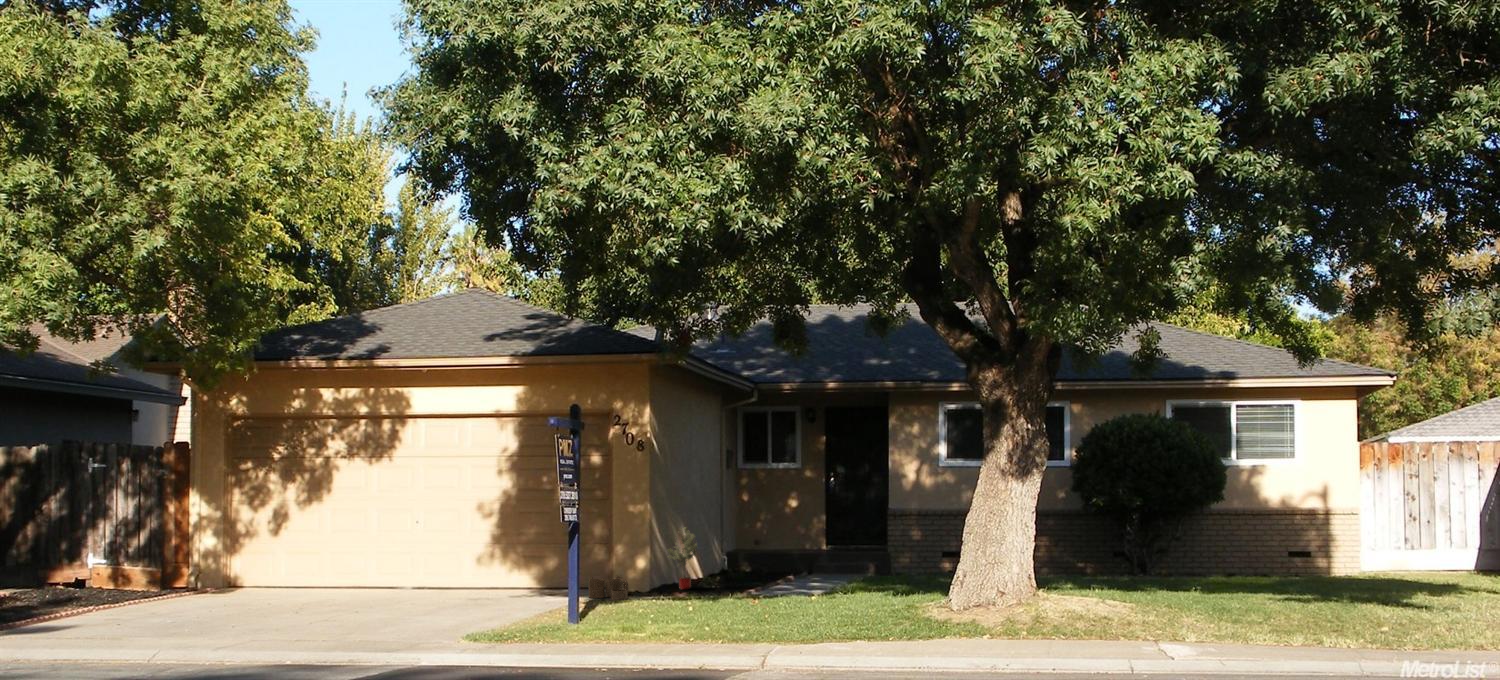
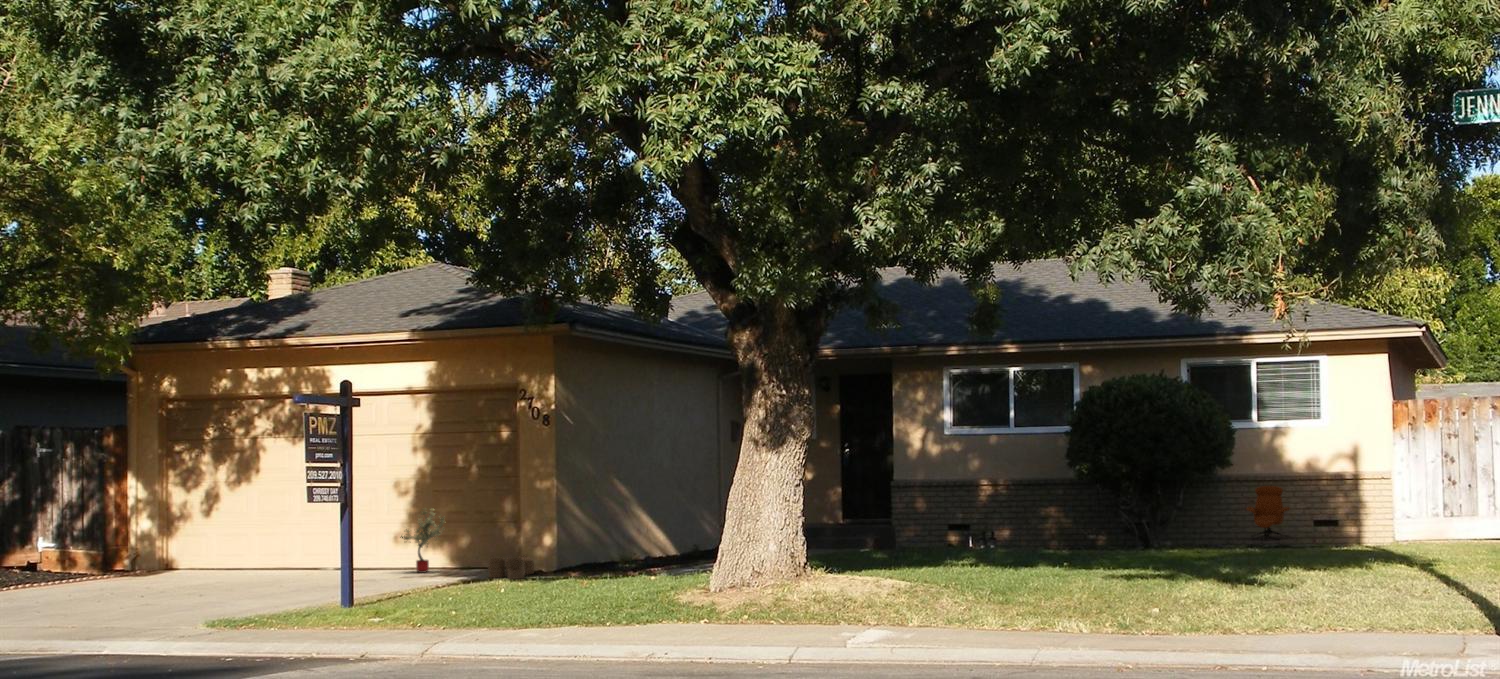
lounge chair: none [1233,518,1273,568] -> present [1247,486,1290,539]
potted tree: present [668,528,697,590] -> present [400,509,445,573]

